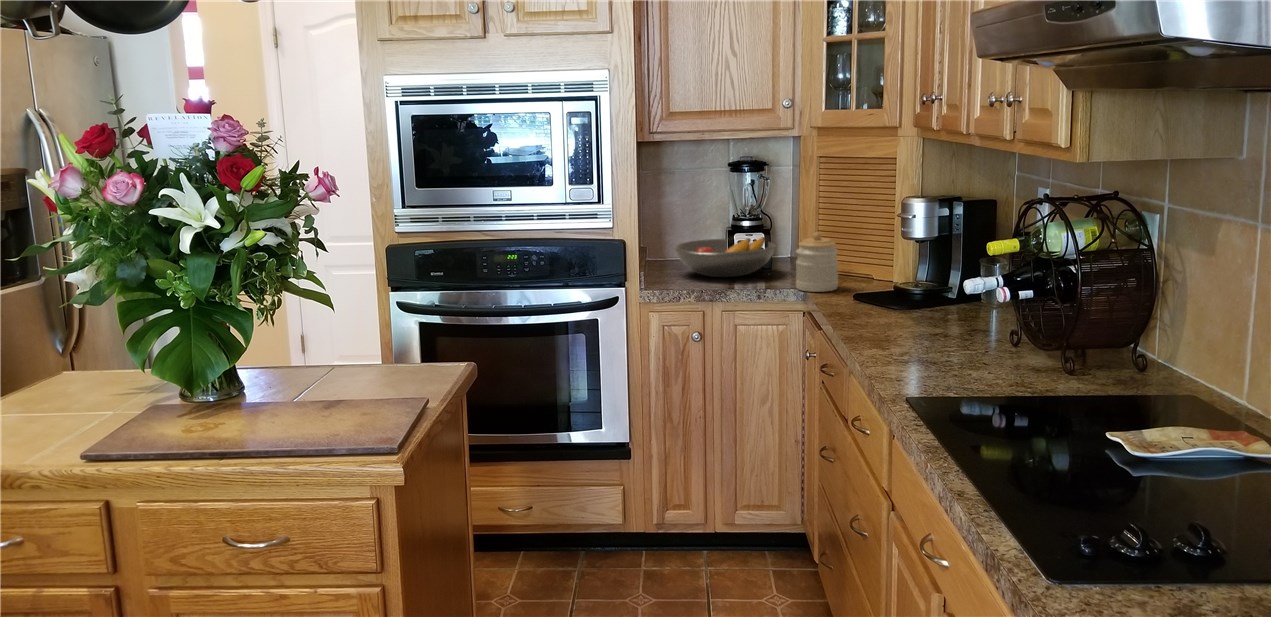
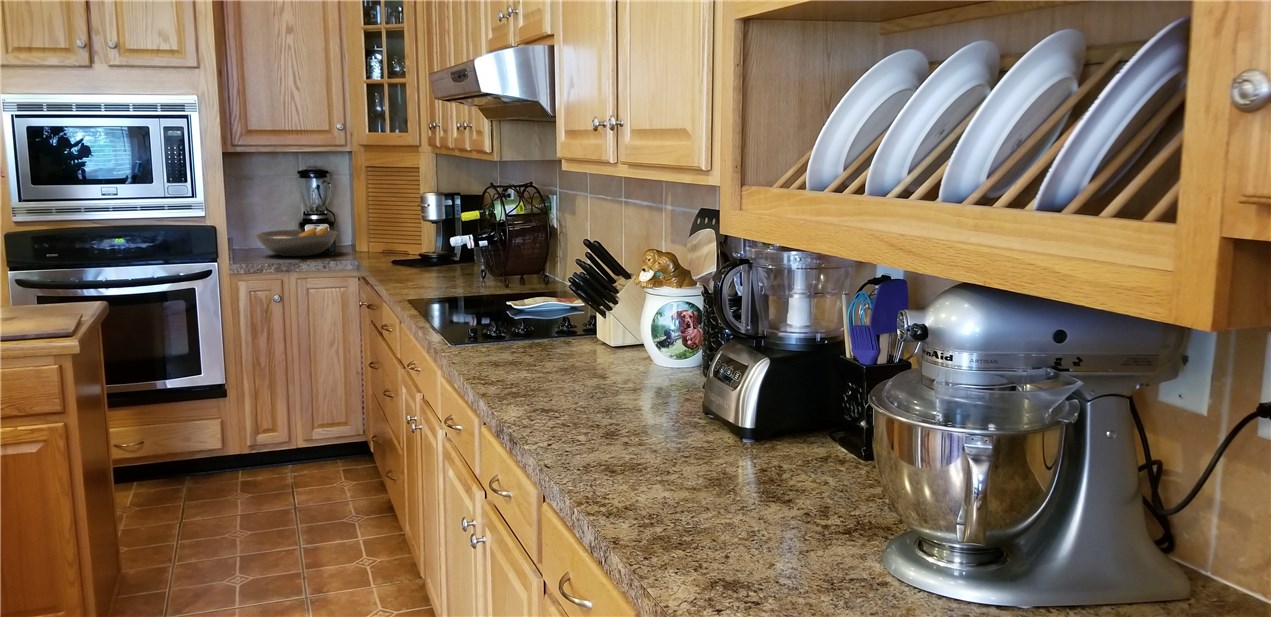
jar: present [796,232,838,292] -> none [350,219,382,261]

